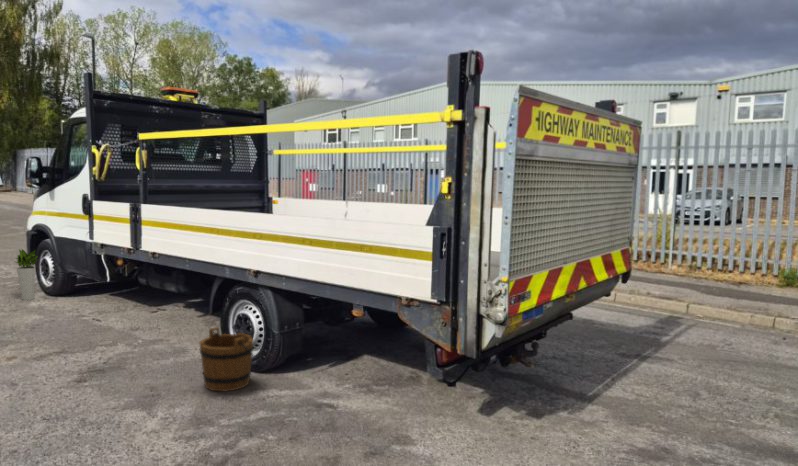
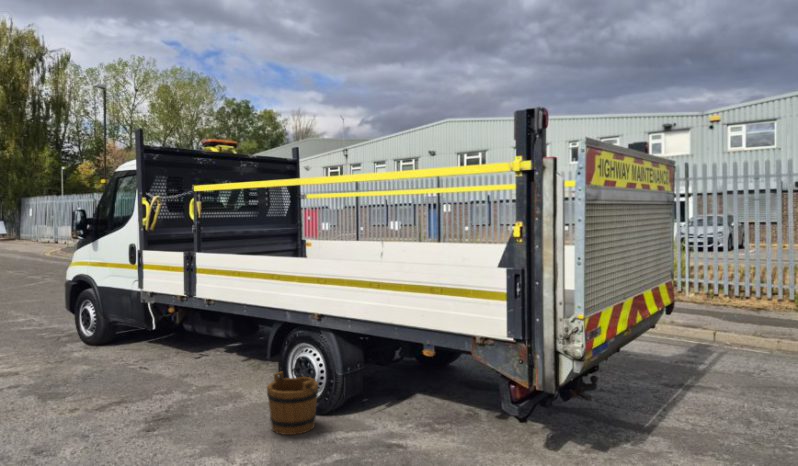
planter: present [16,249,38,300] -> none [54,299,81,350]

